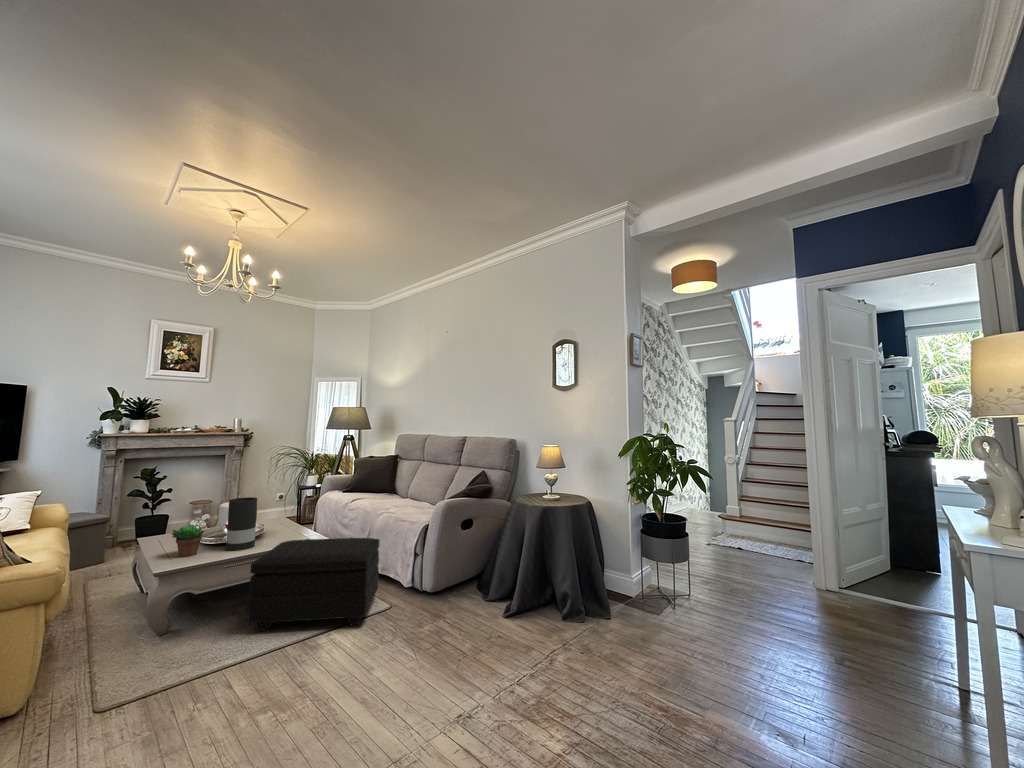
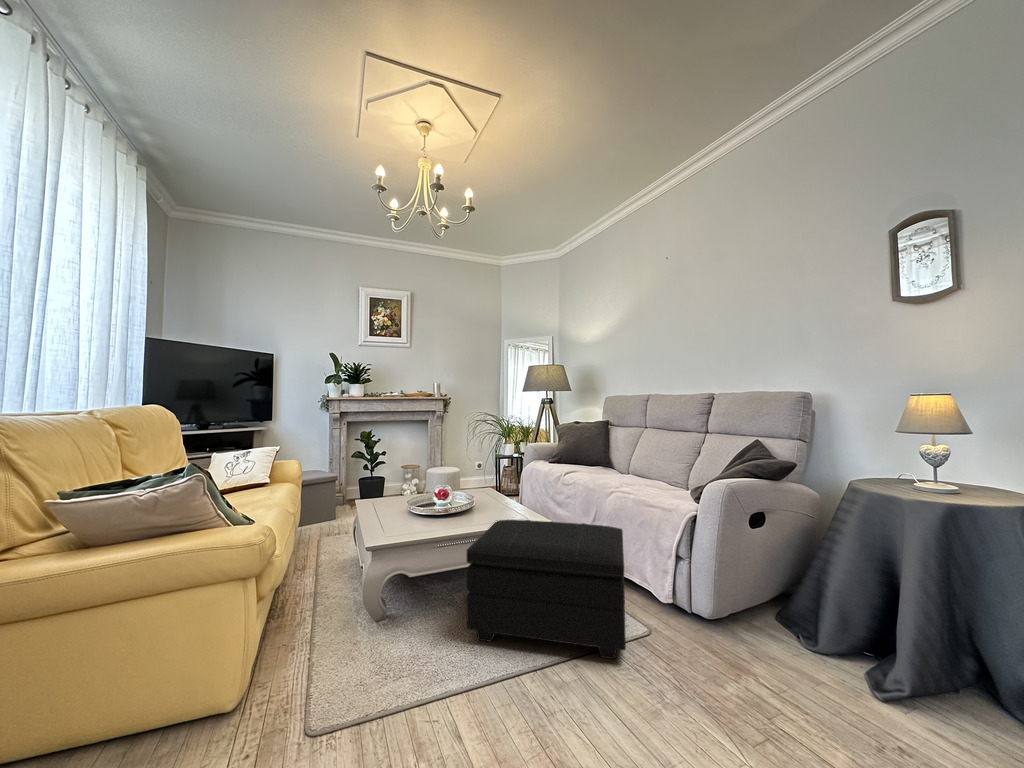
vase: present [226,497,257,551] -> none [436,462,467,528]
succulent plant: present [171,525,204,557] -> none [378,491,414,530]

